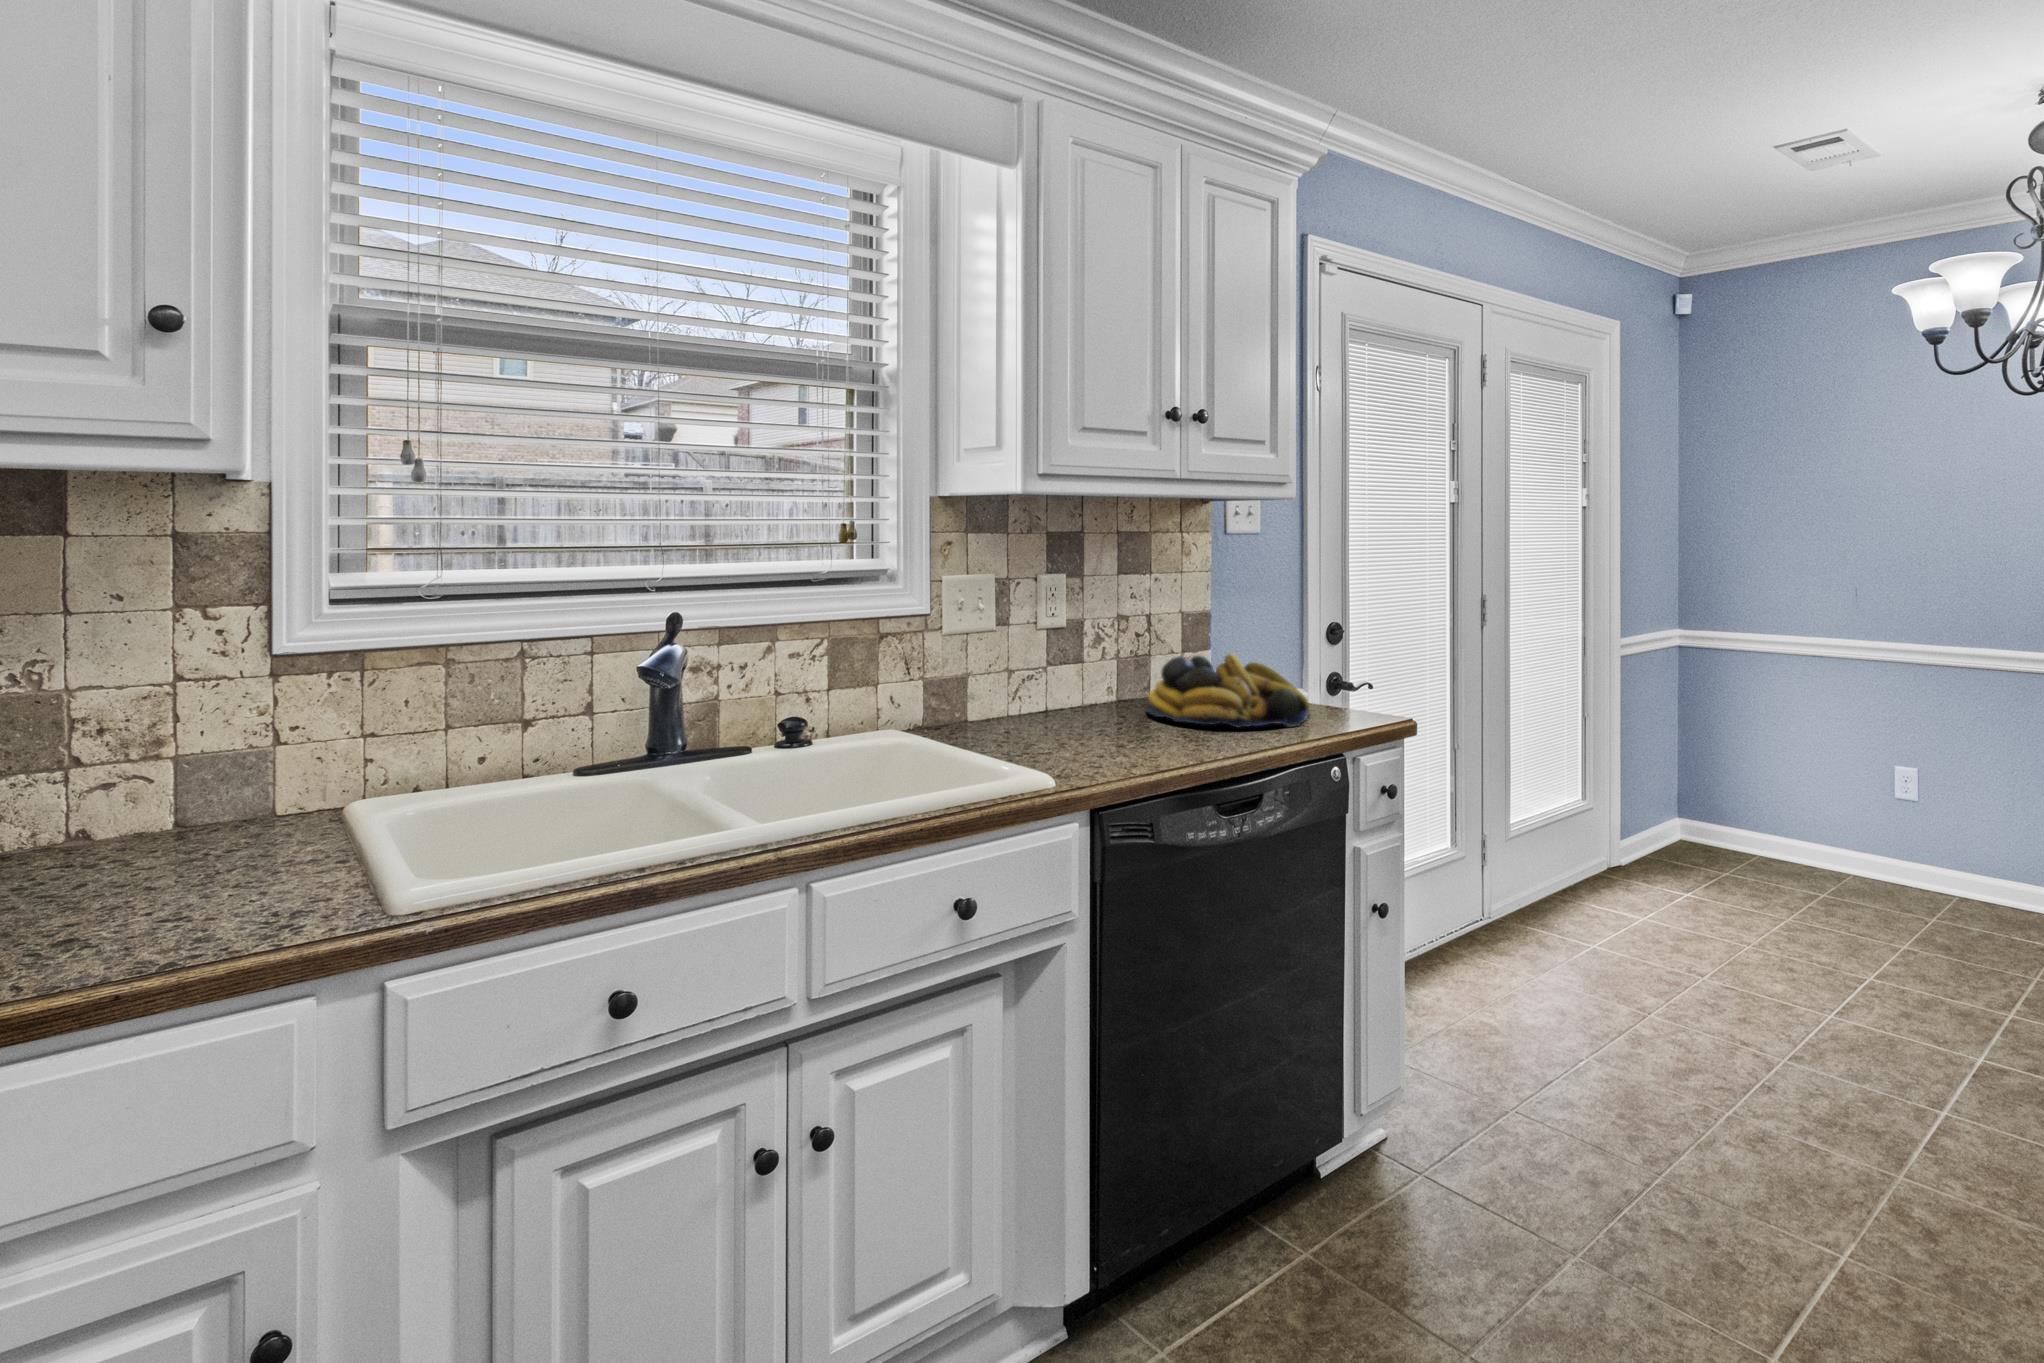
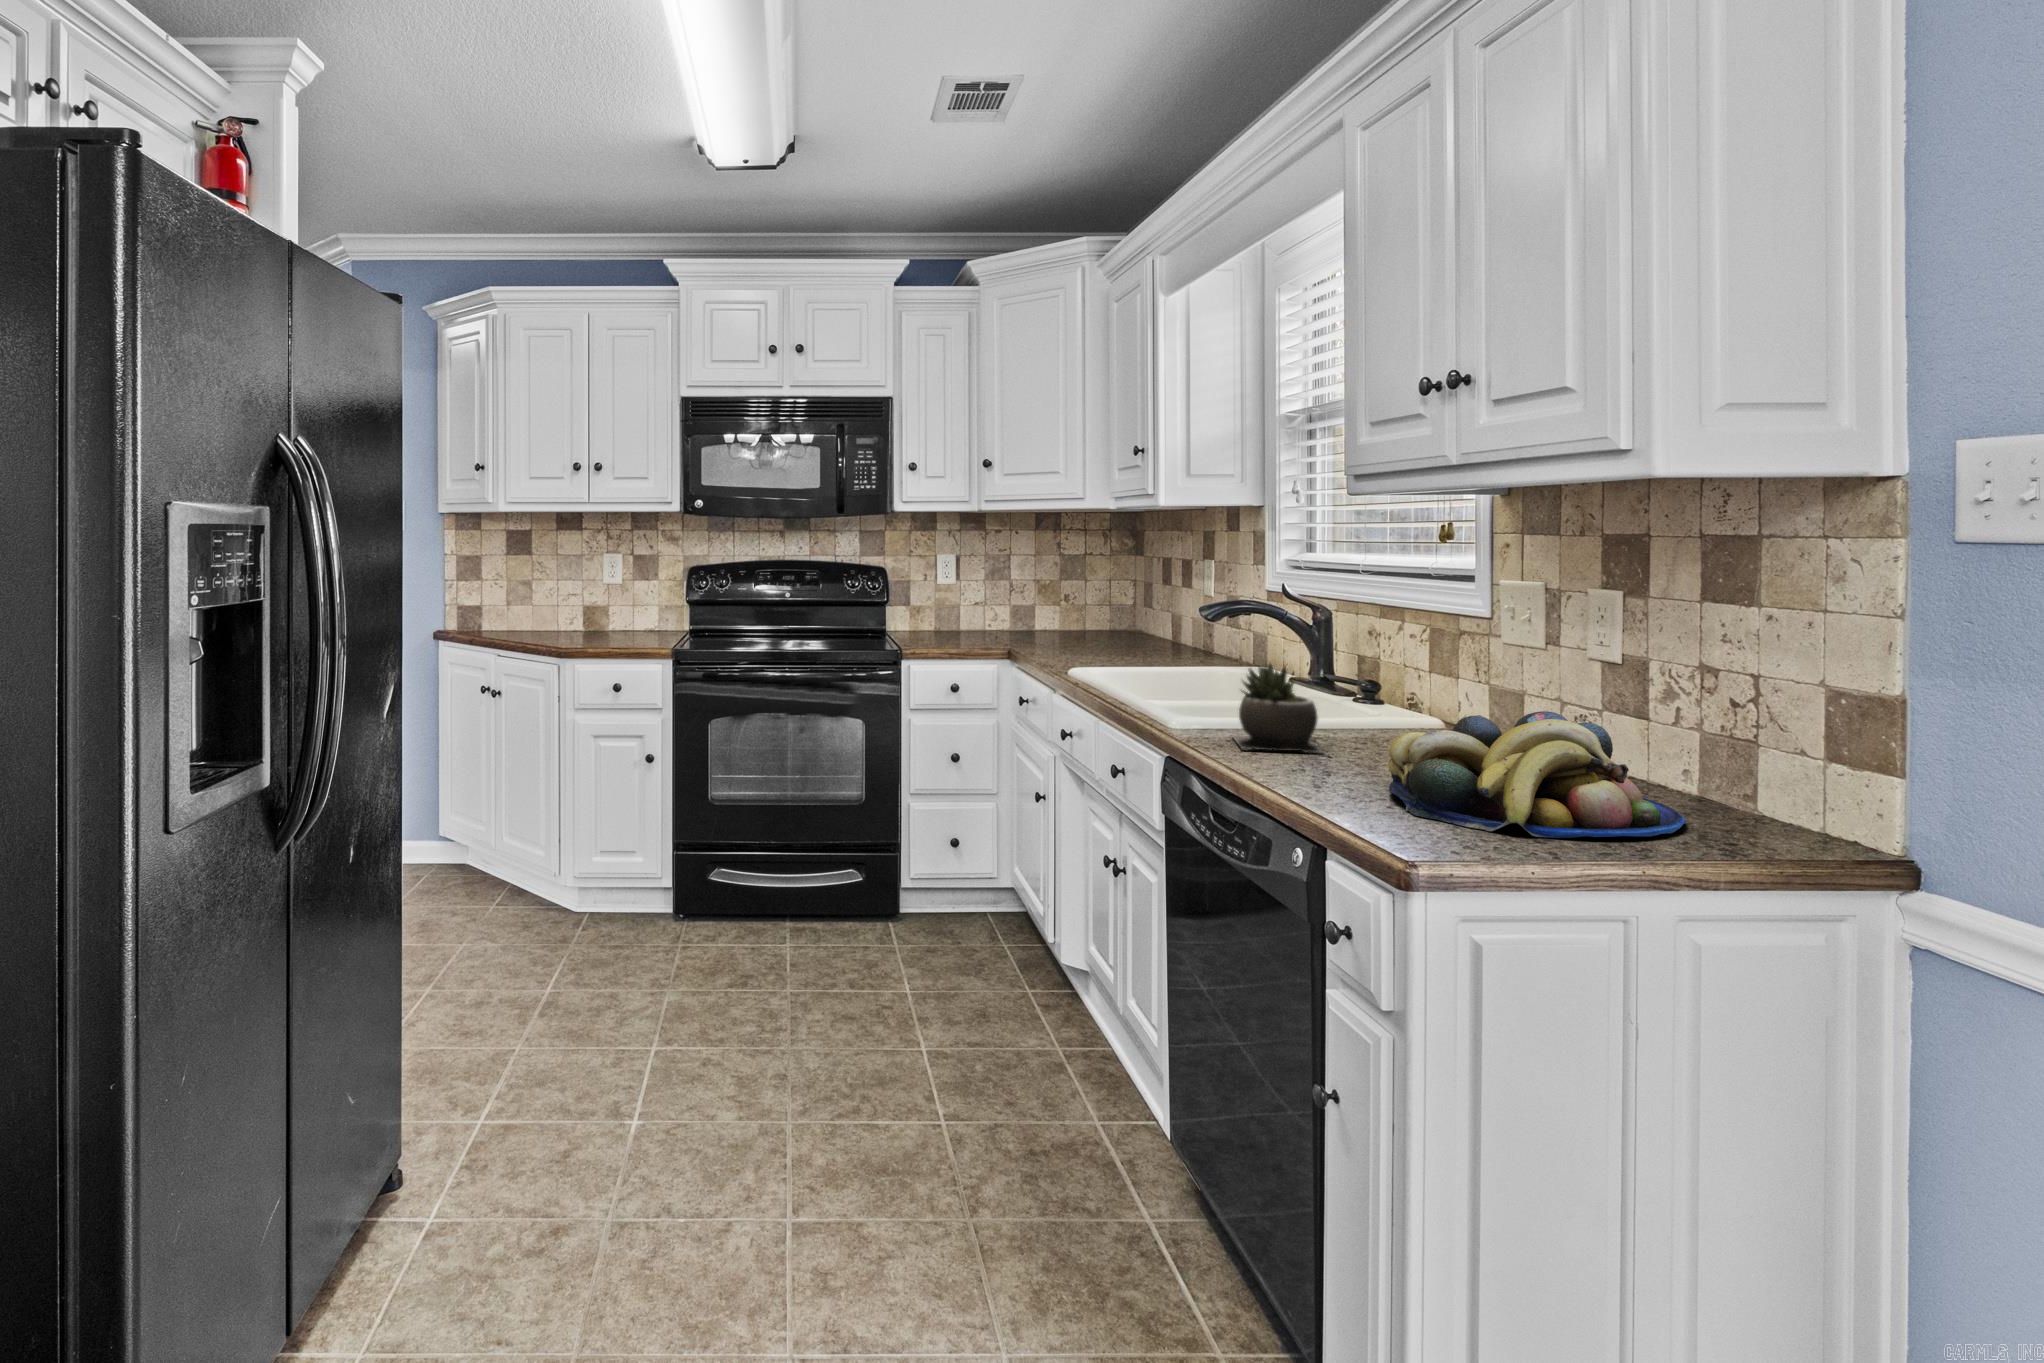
succulent plant: none [1044,674,1146,769] -> present [1233,662,1322,753]

